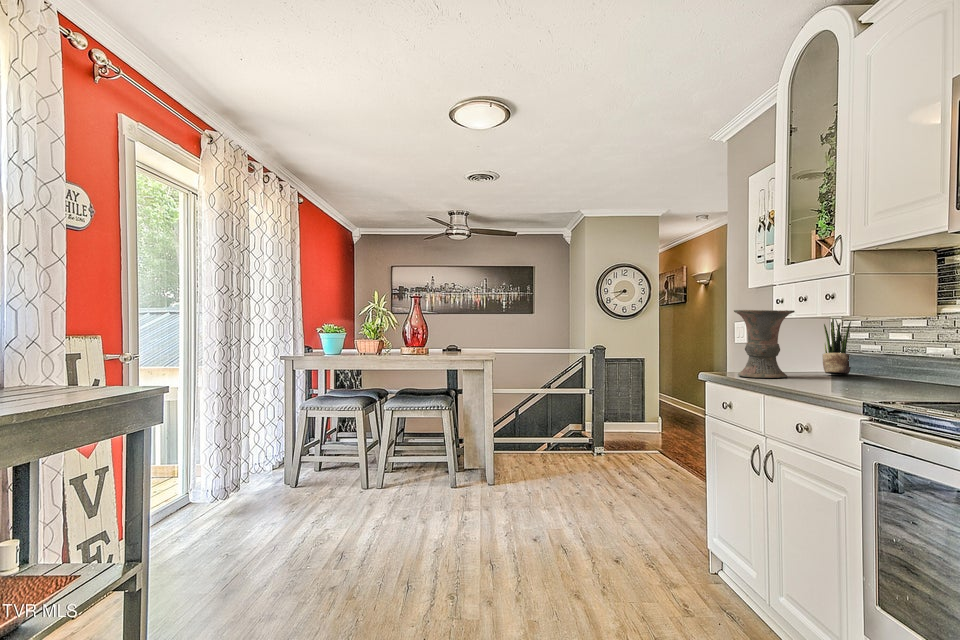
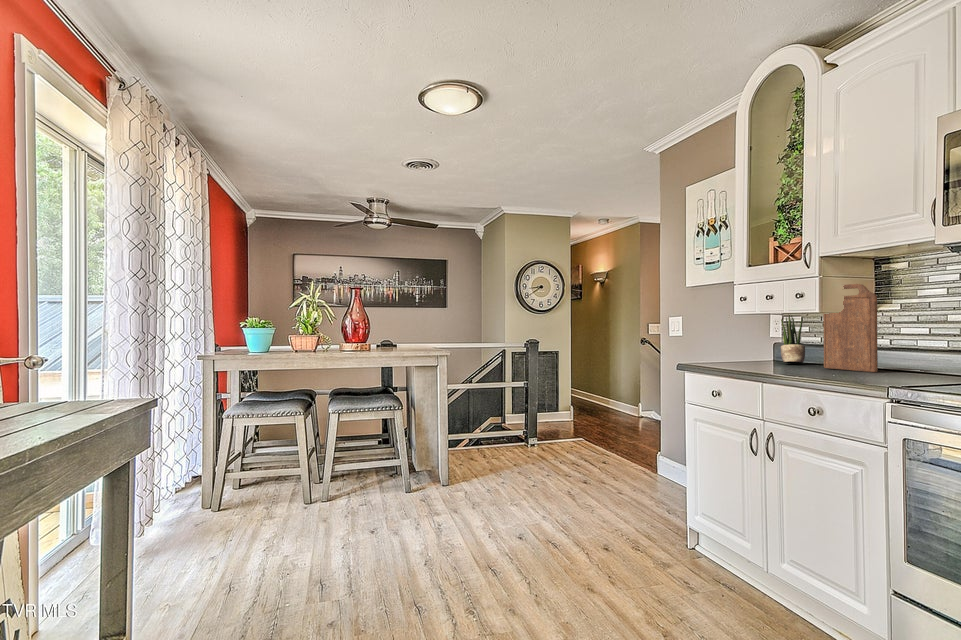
cutting board: none [855,283,910,386] -> present [824,284,878,372]
vase: present [734,310,795,378] -> none [716,306,771,368]

